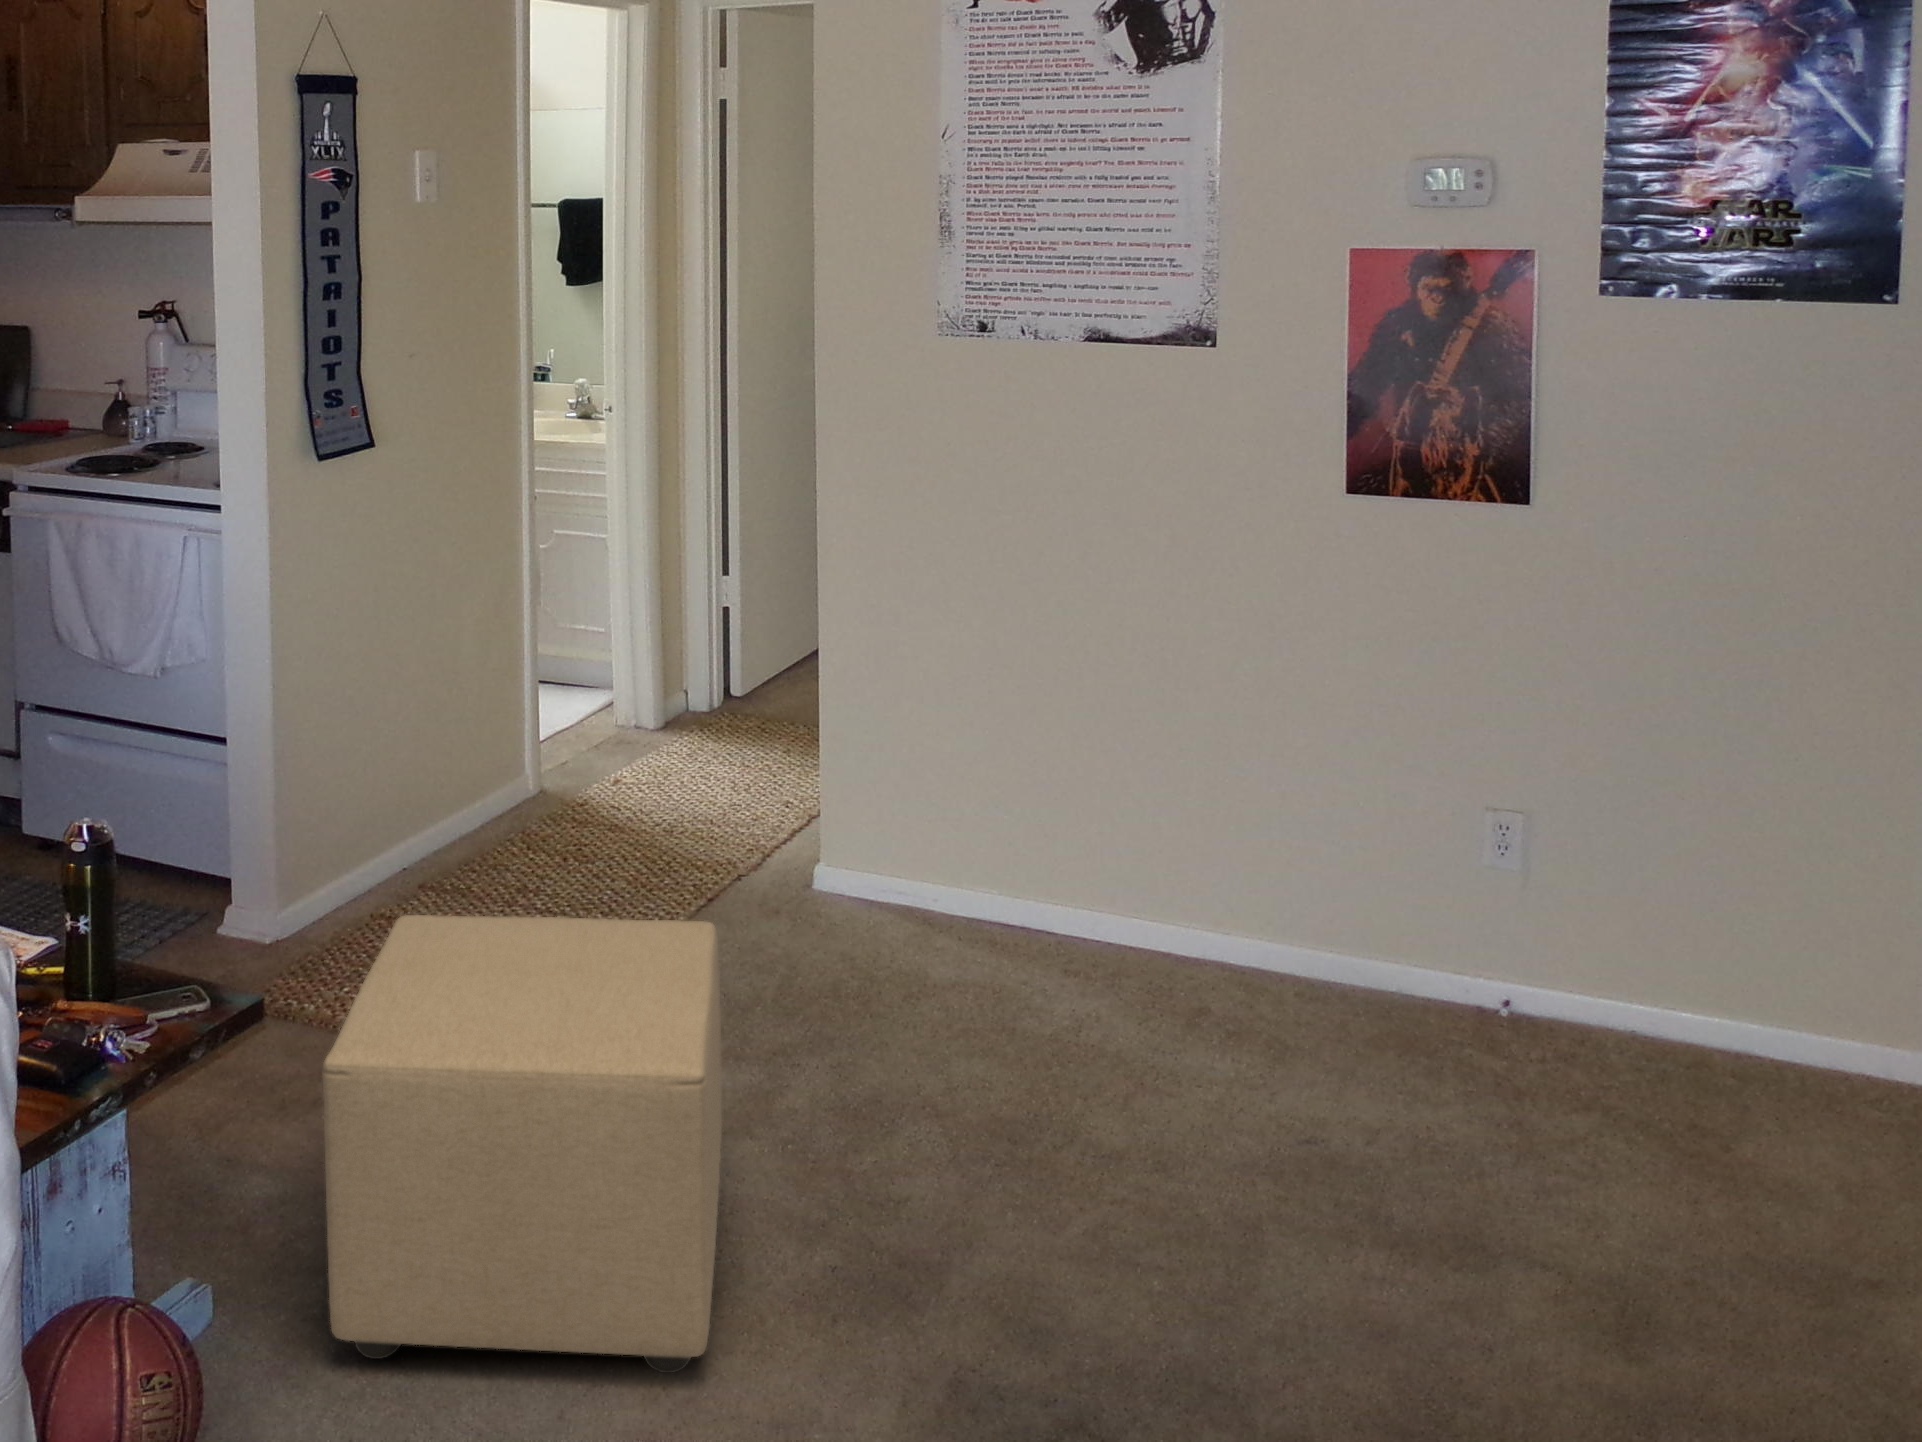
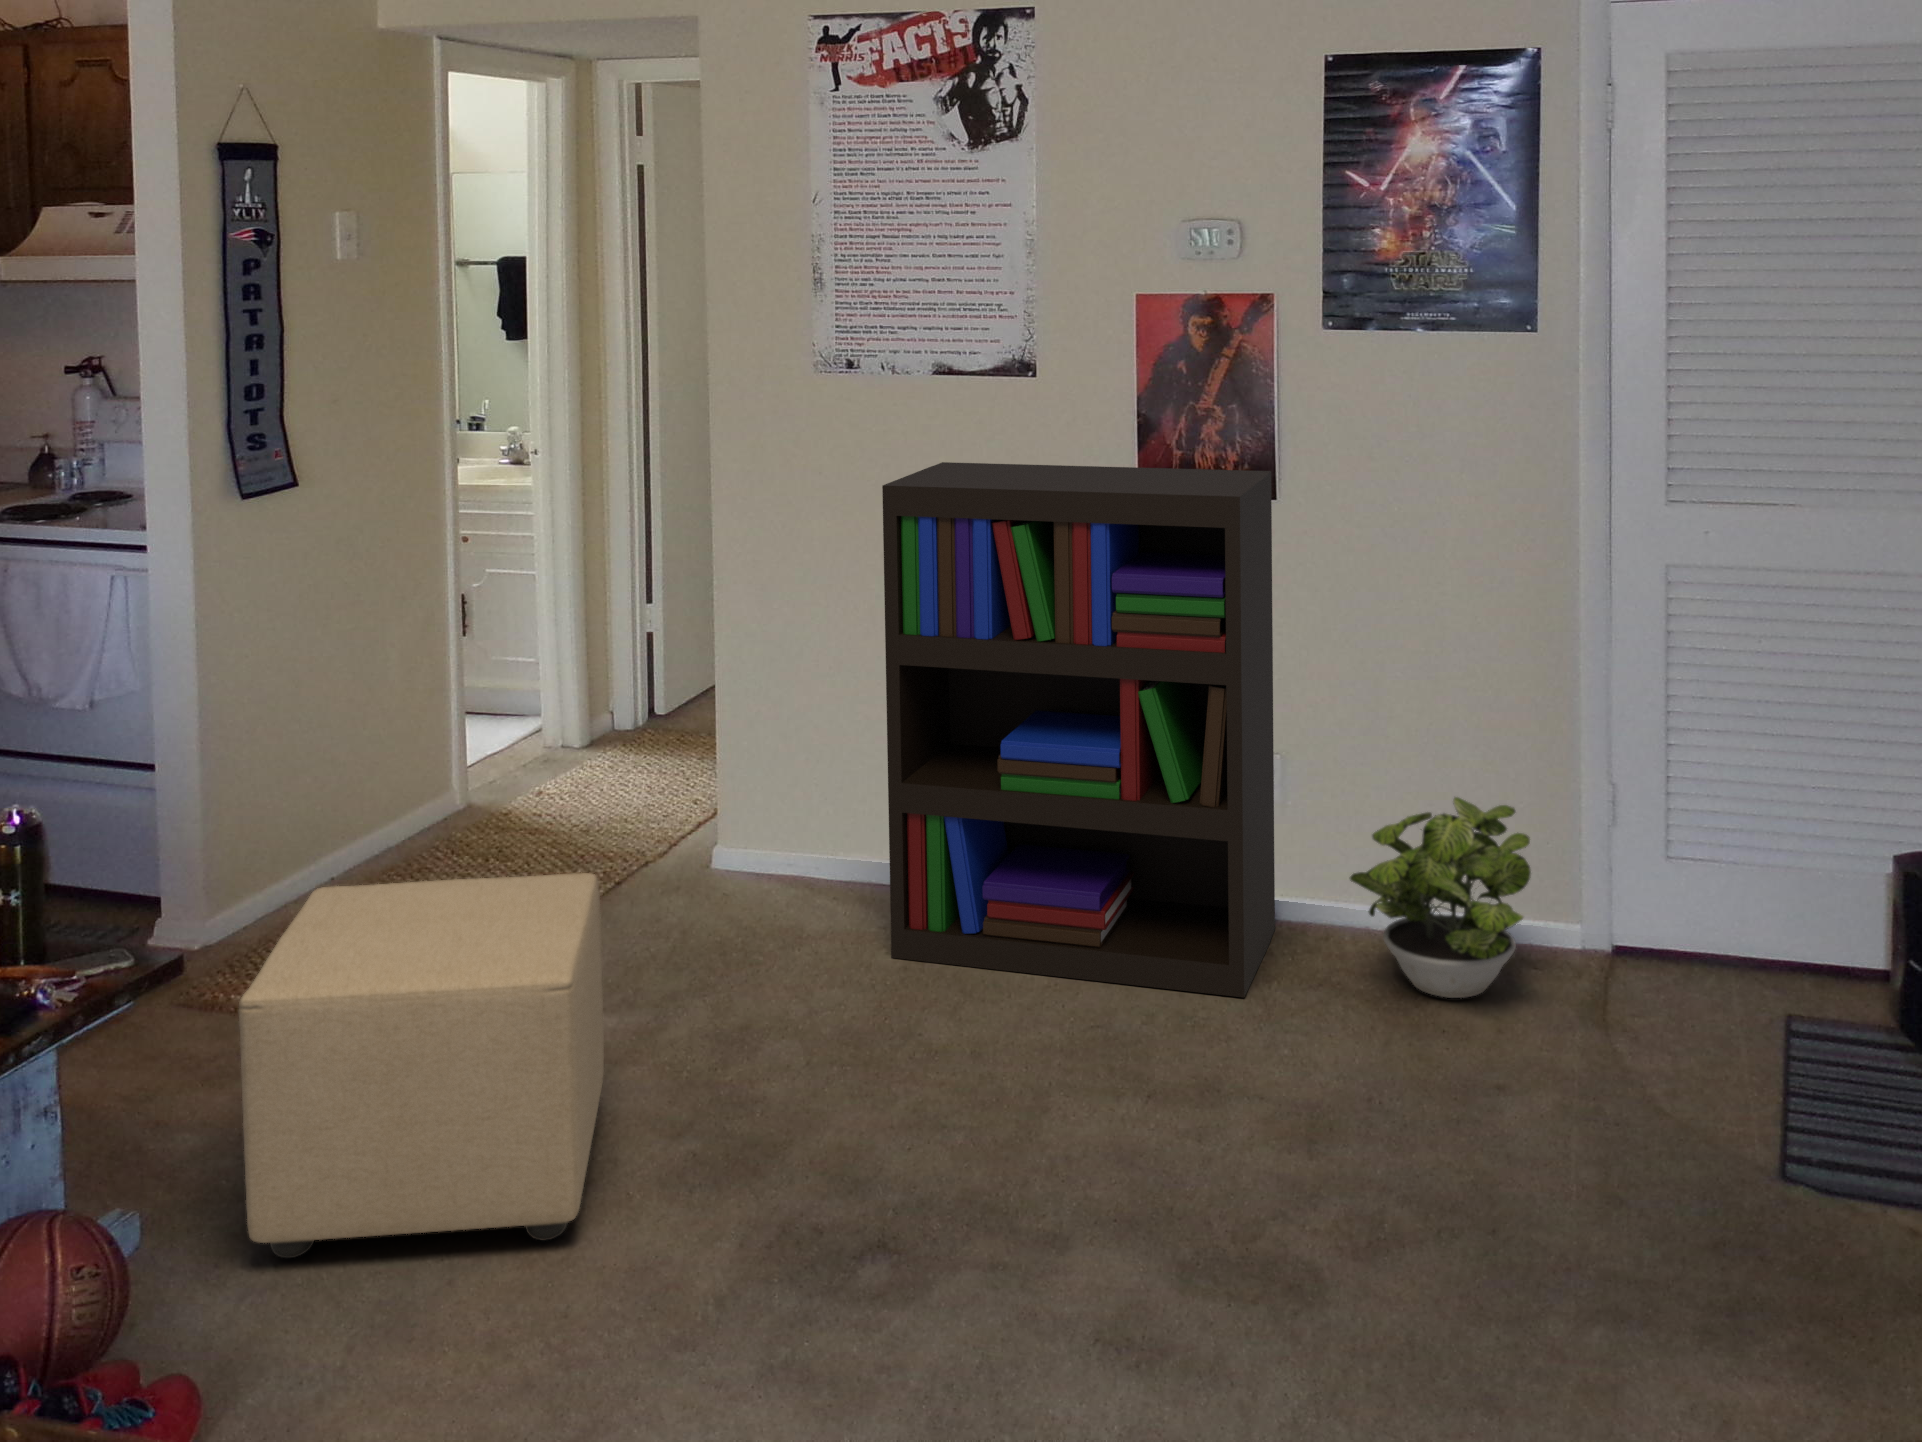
bookshelf: none [1035,443,1525,1121] -> present [882,462,1275,998]
potted plant: none [1639,889,1898,1151] -> present [1350,797,1531,998]

